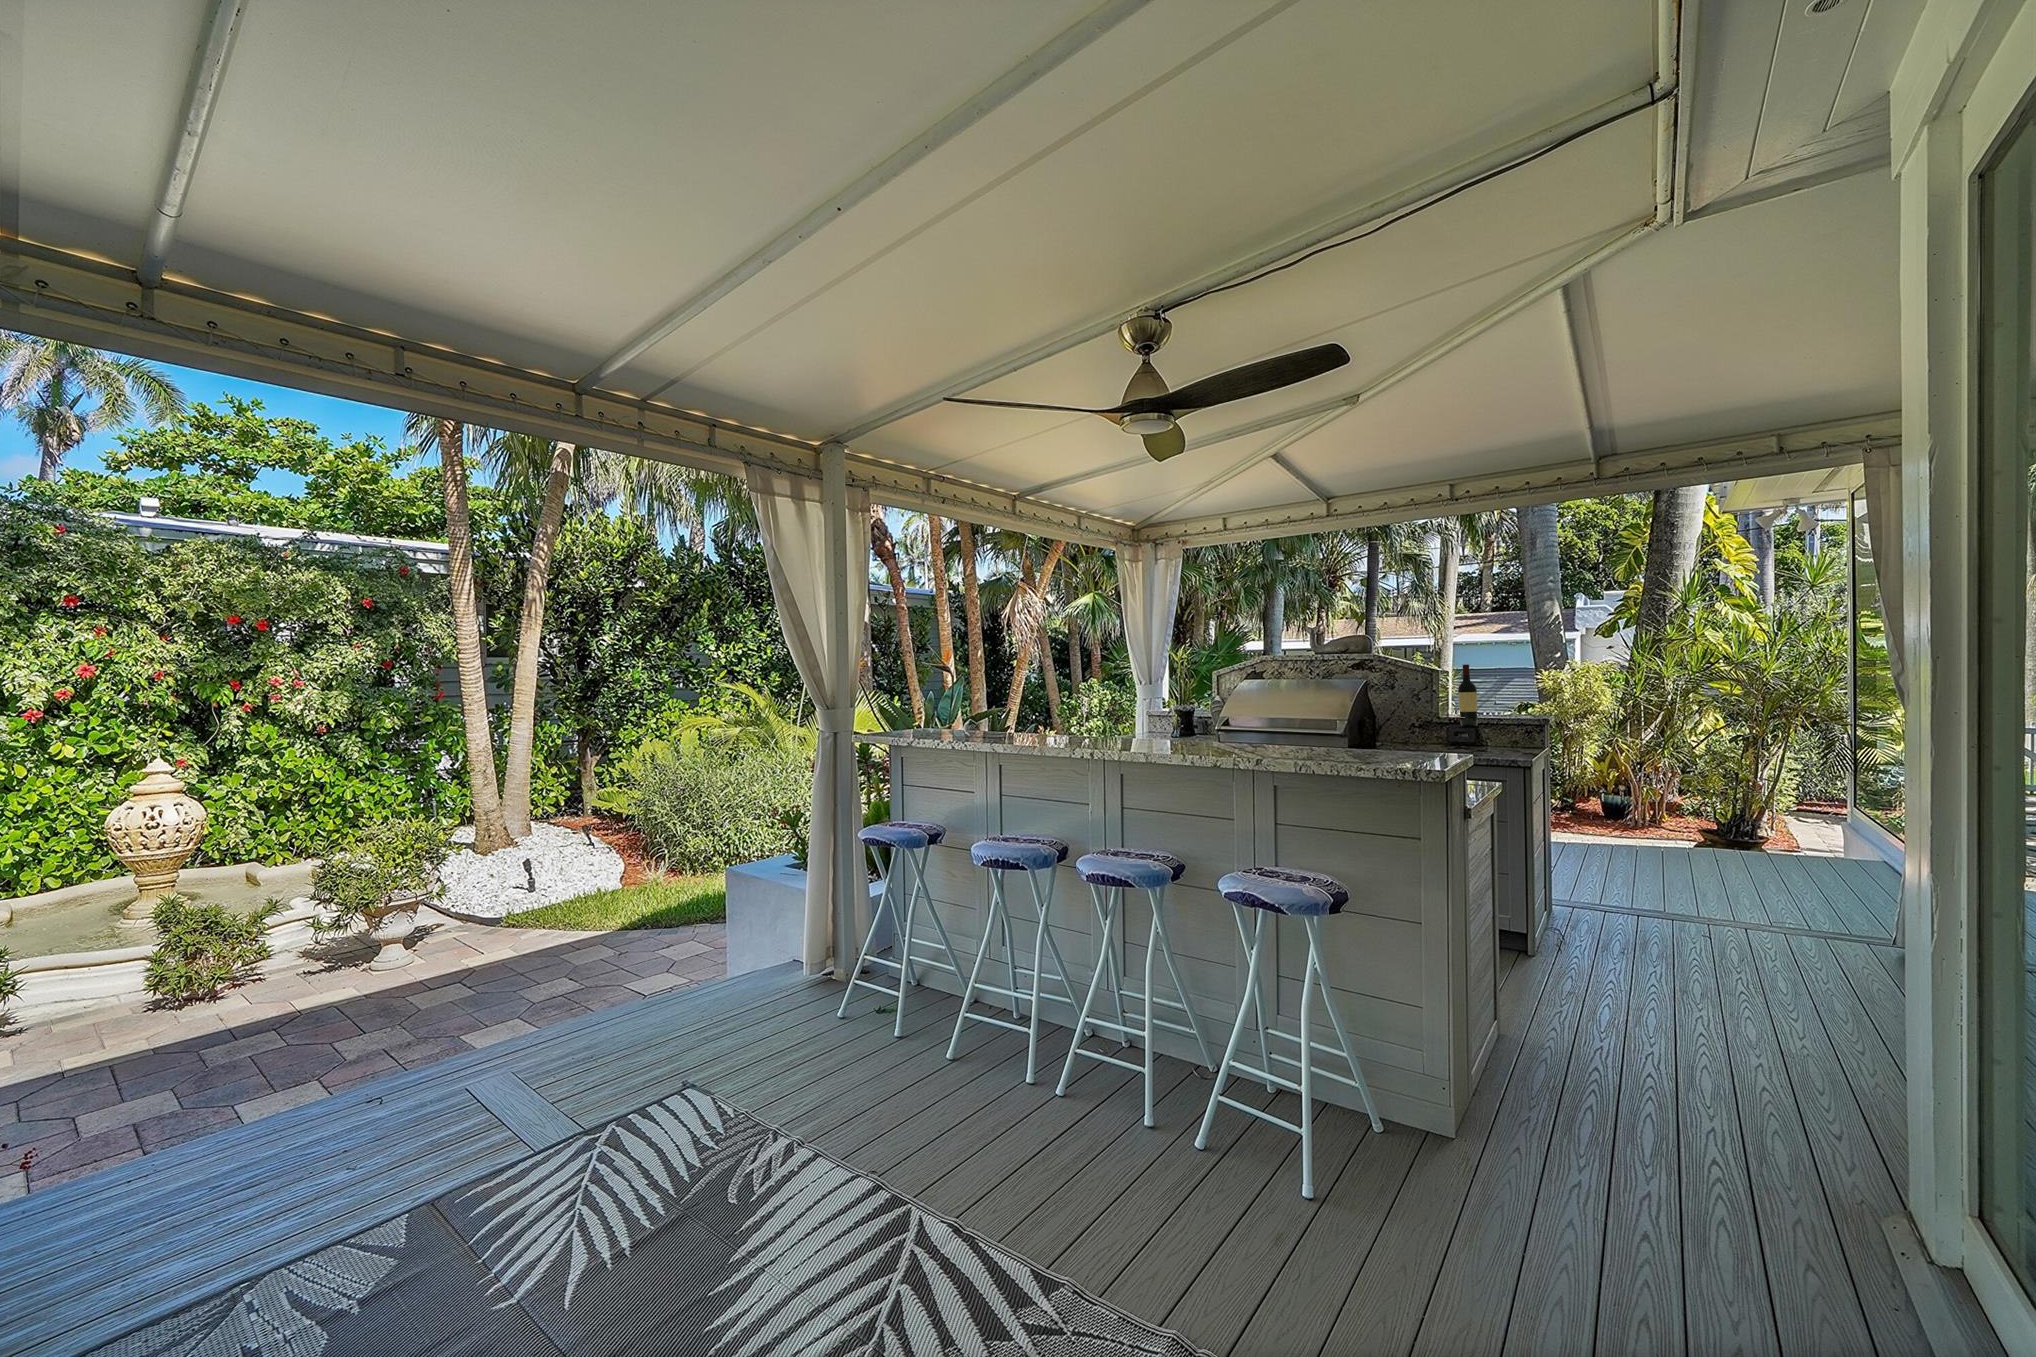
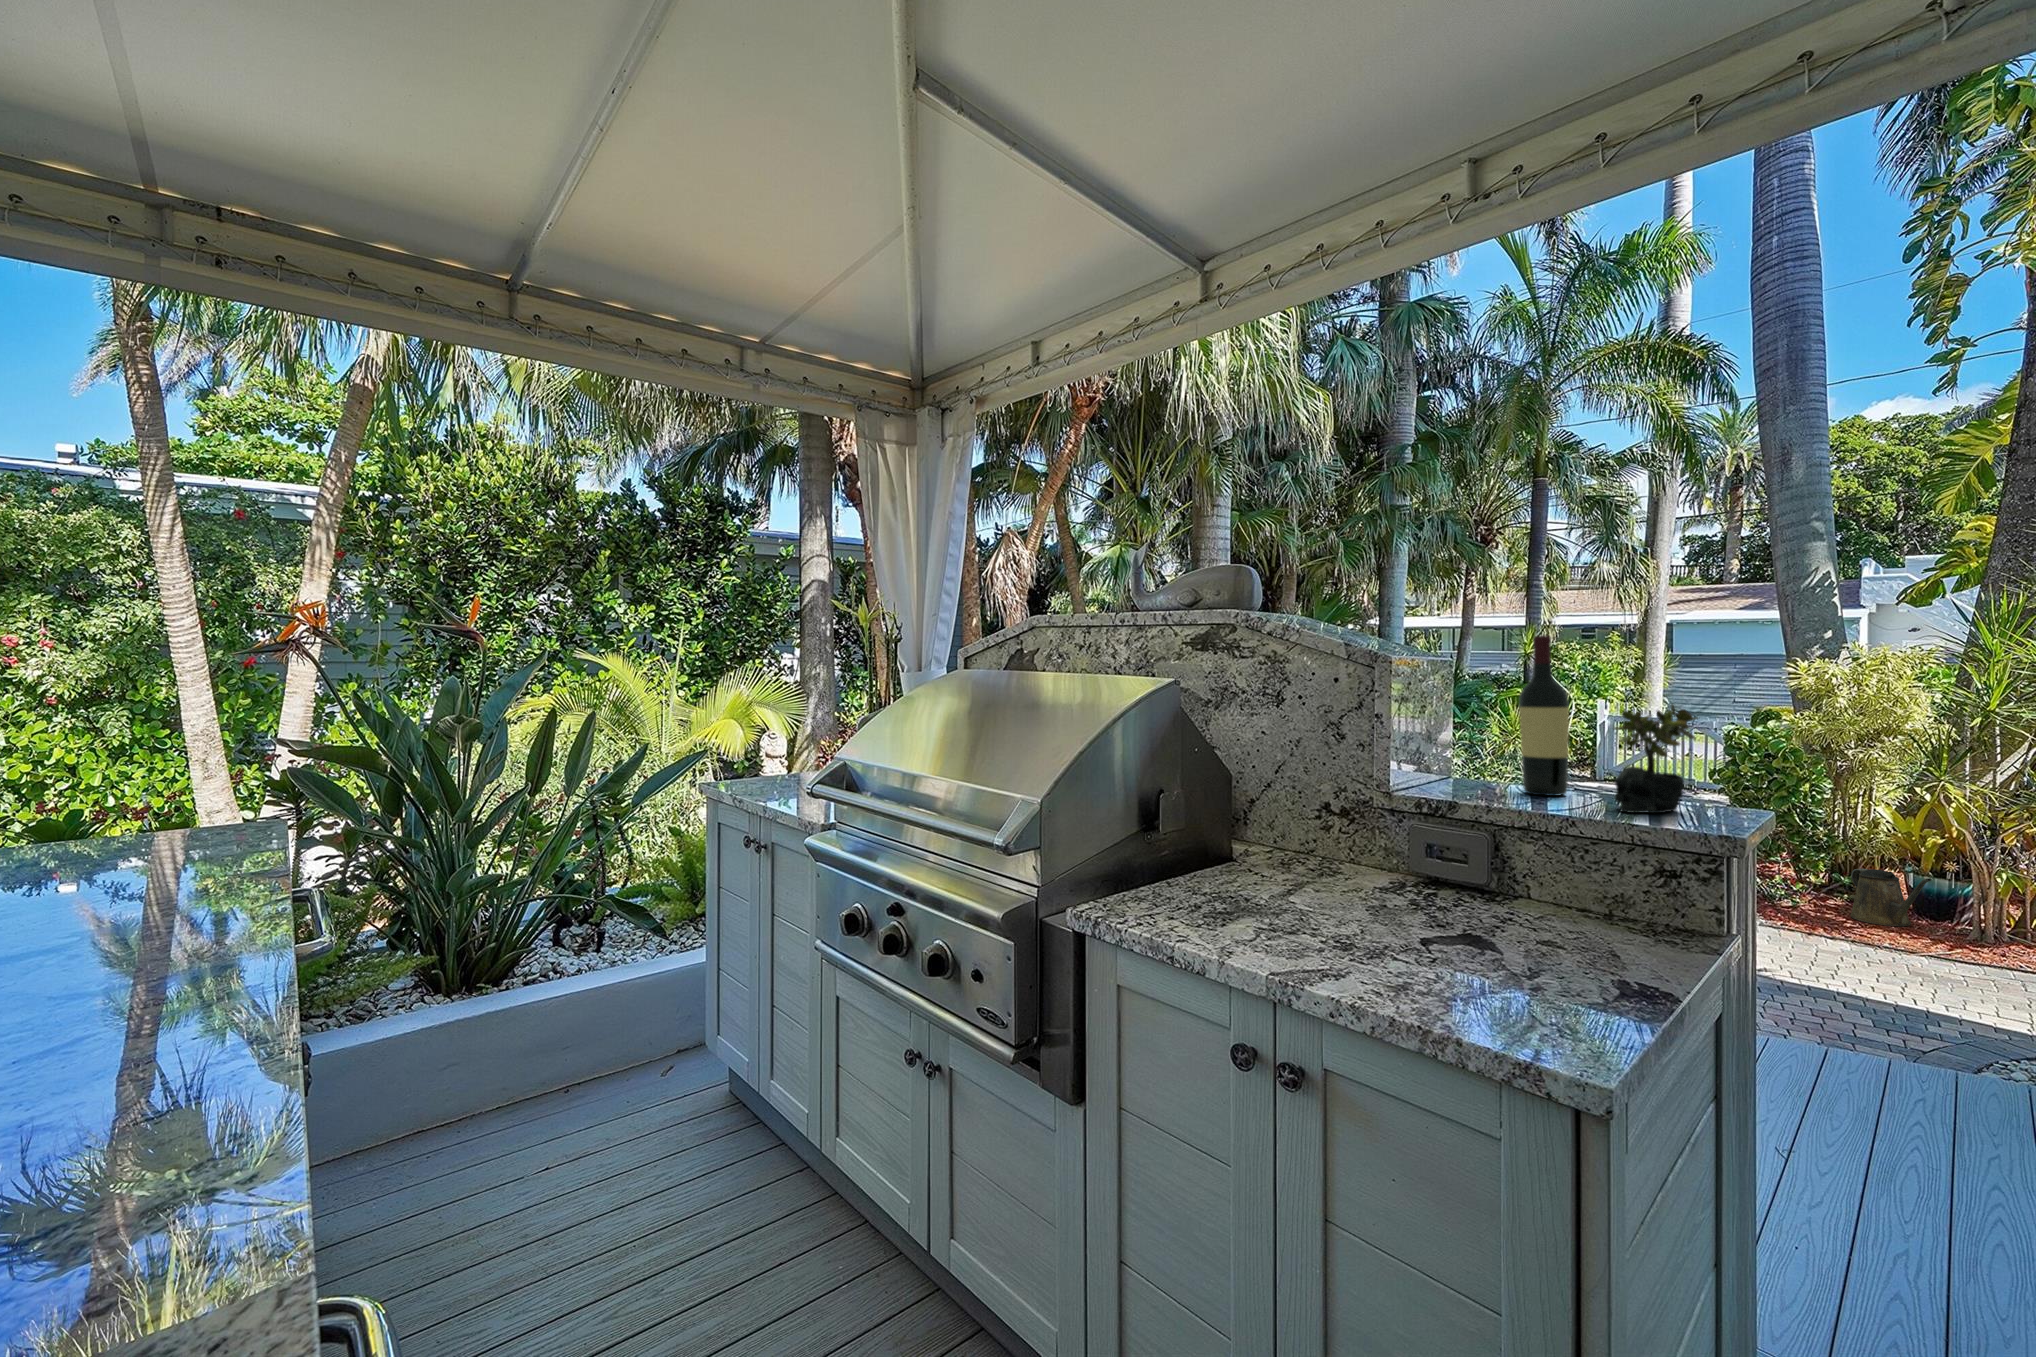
succulent plant: none [1494,689,1523,728] -> present [1614,705,1698,813]
watering can: none [1575,795,1614,826] -> present [1850,869,1931,926]

